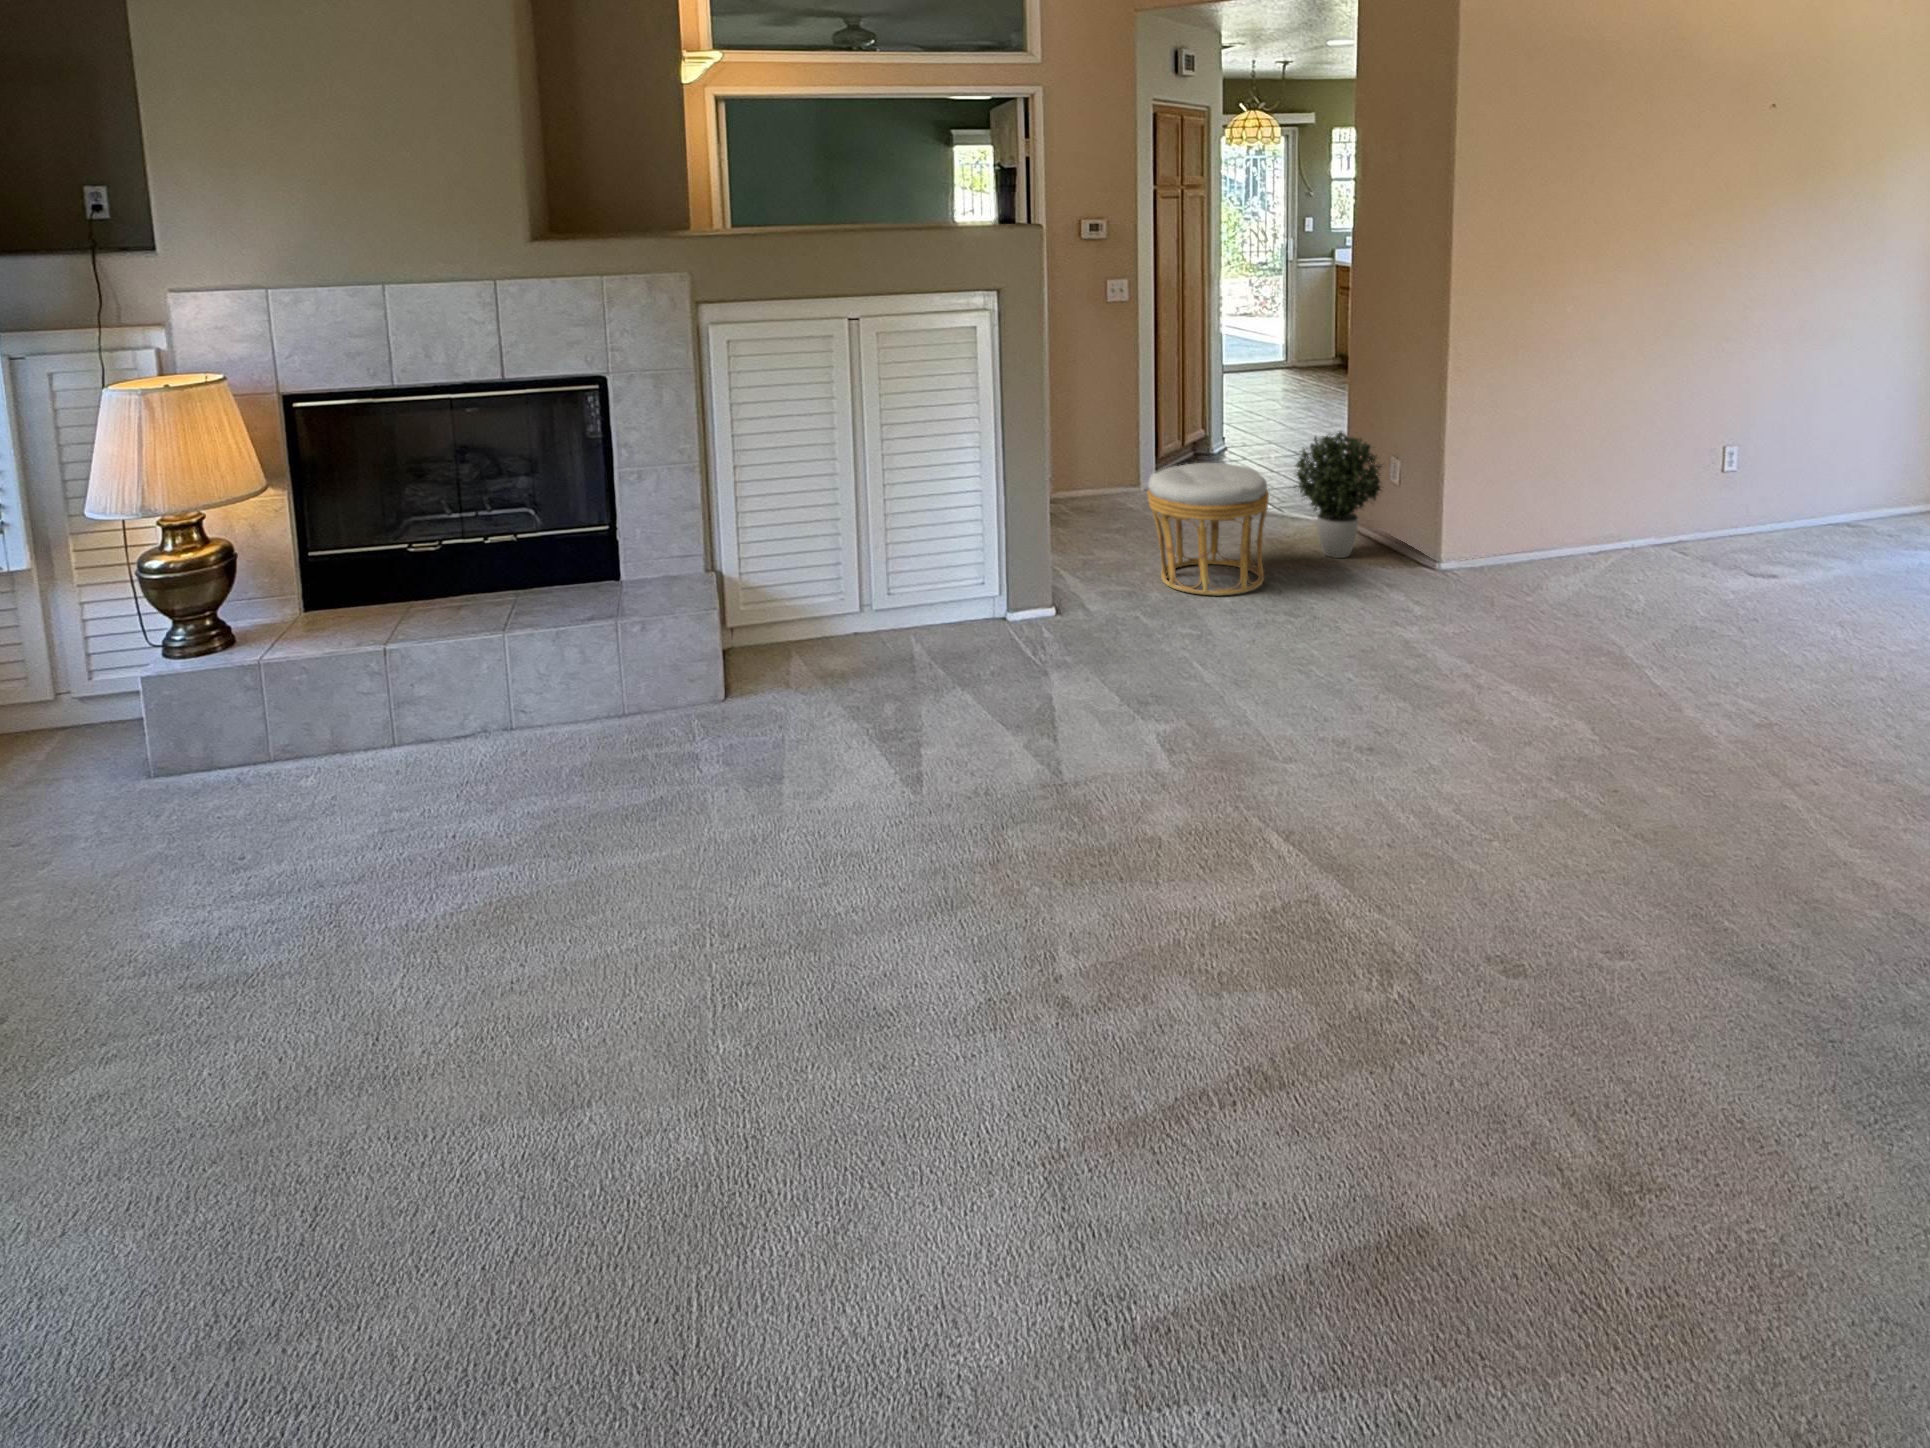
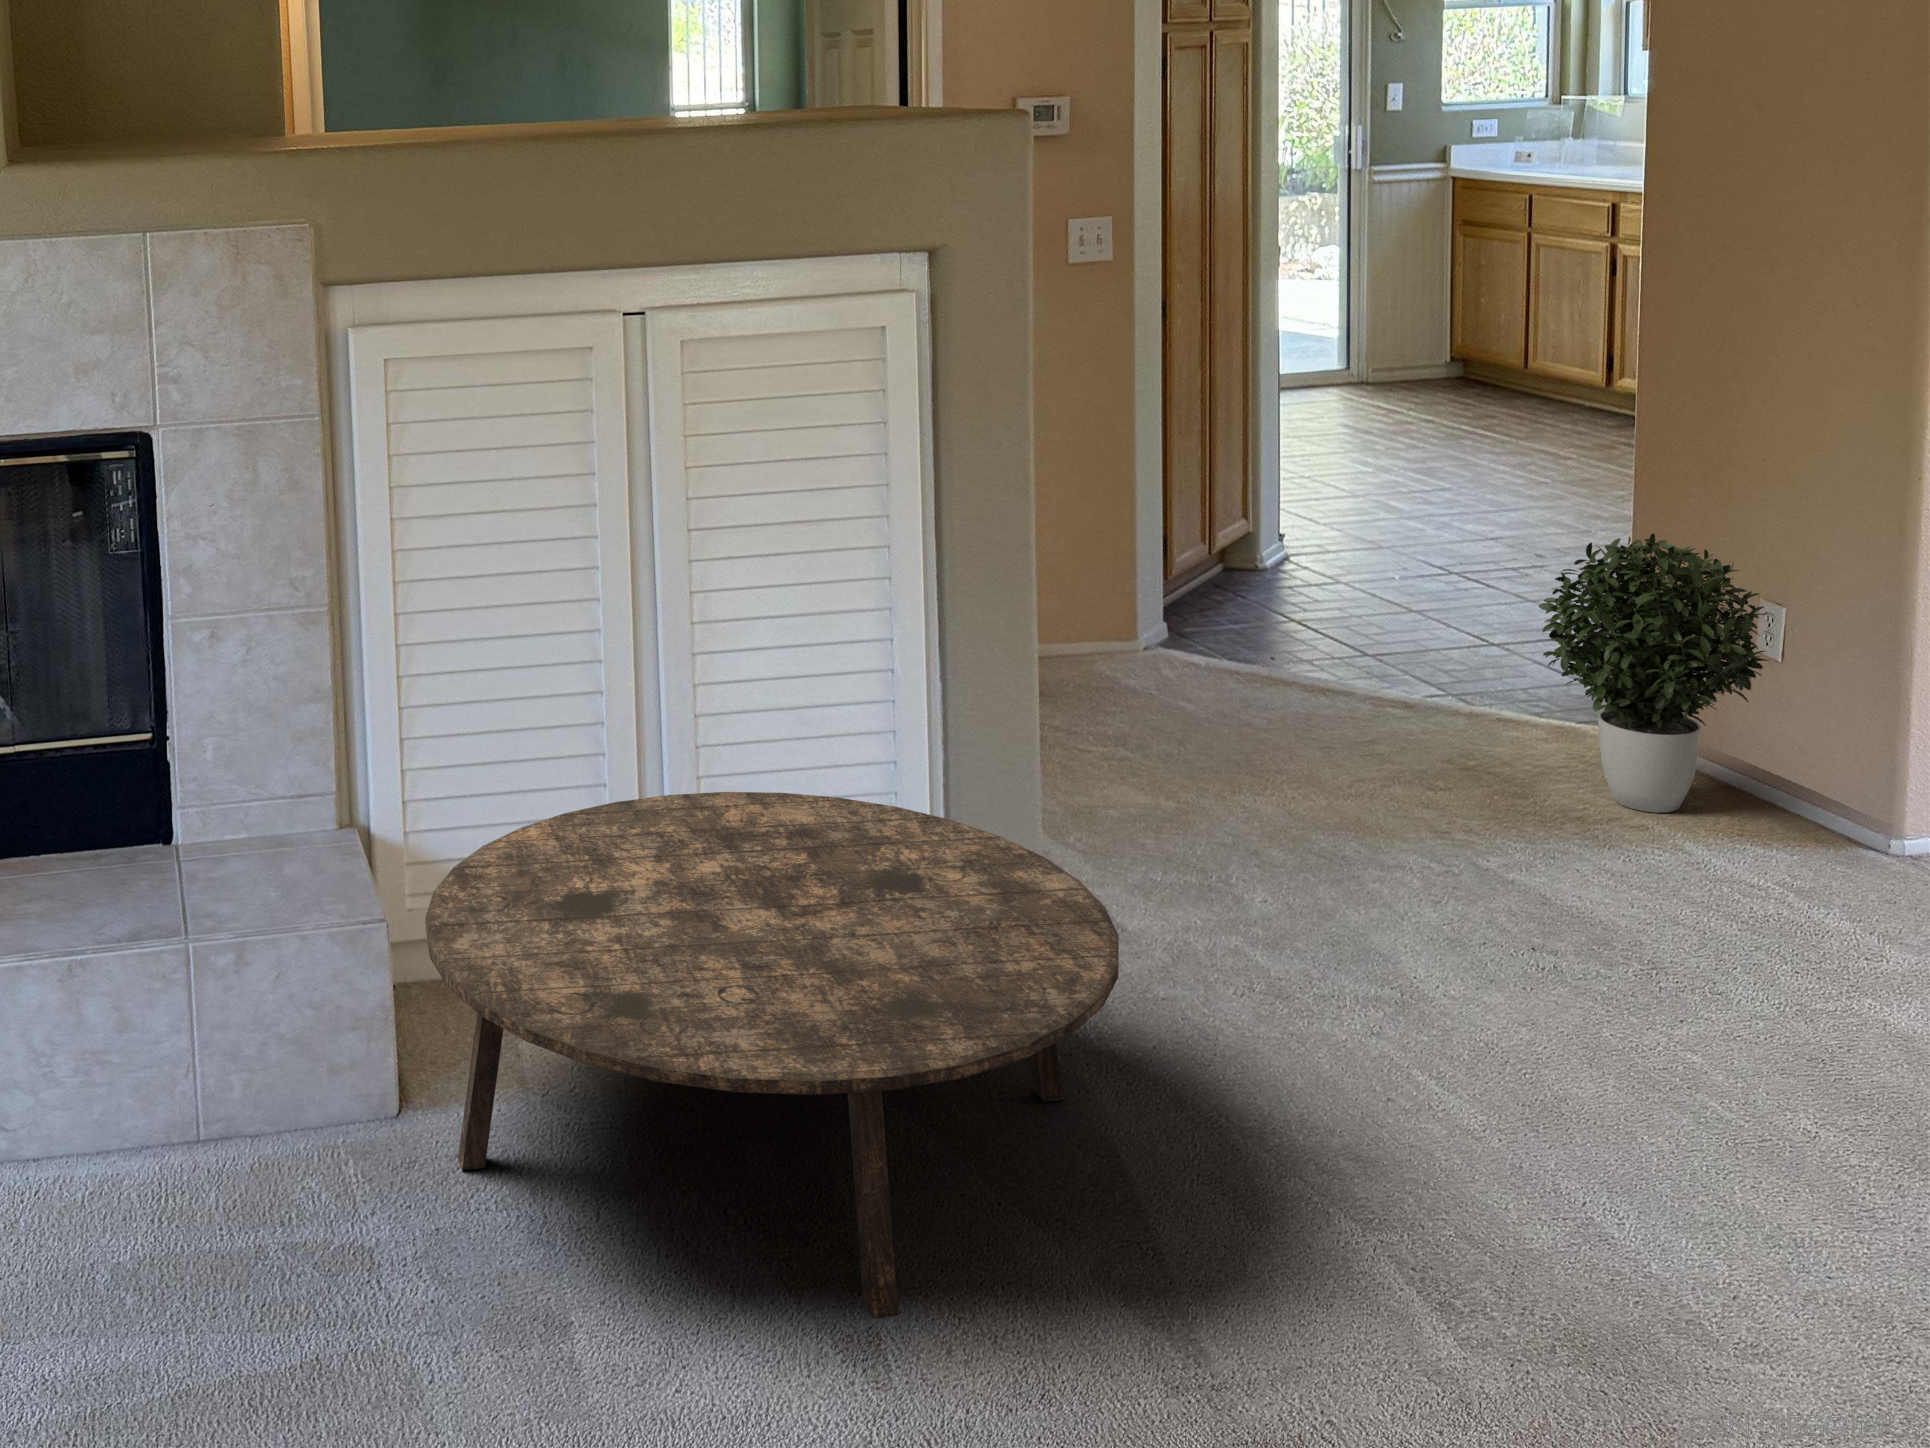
ottoman: present [1148,463,1269,596] -> none [1232,601,1522,900]
coffee table: none [734,549,1047,762] -> present [425,792,1119,1319]

